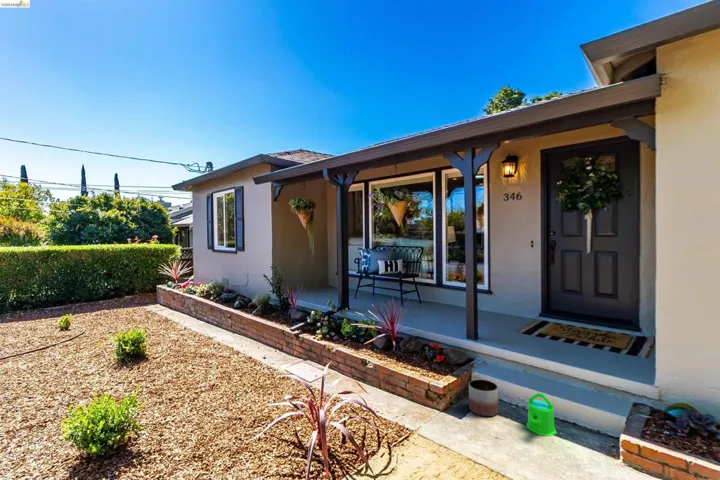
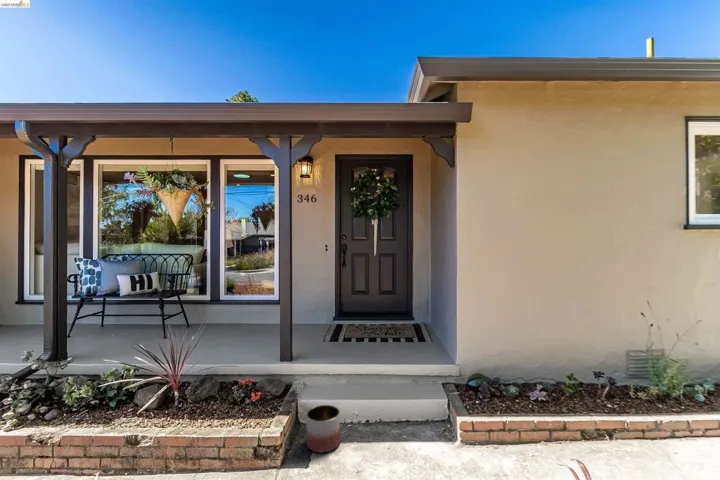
watering can: present [526,393,557,436] -> none [371,401,401,448]

